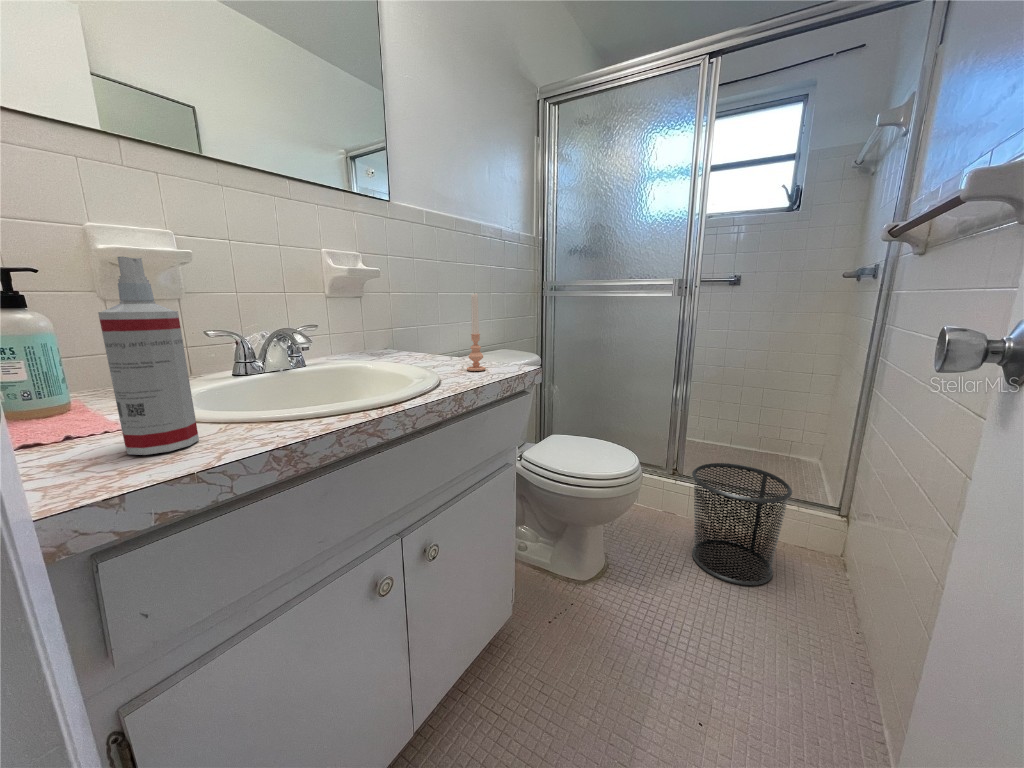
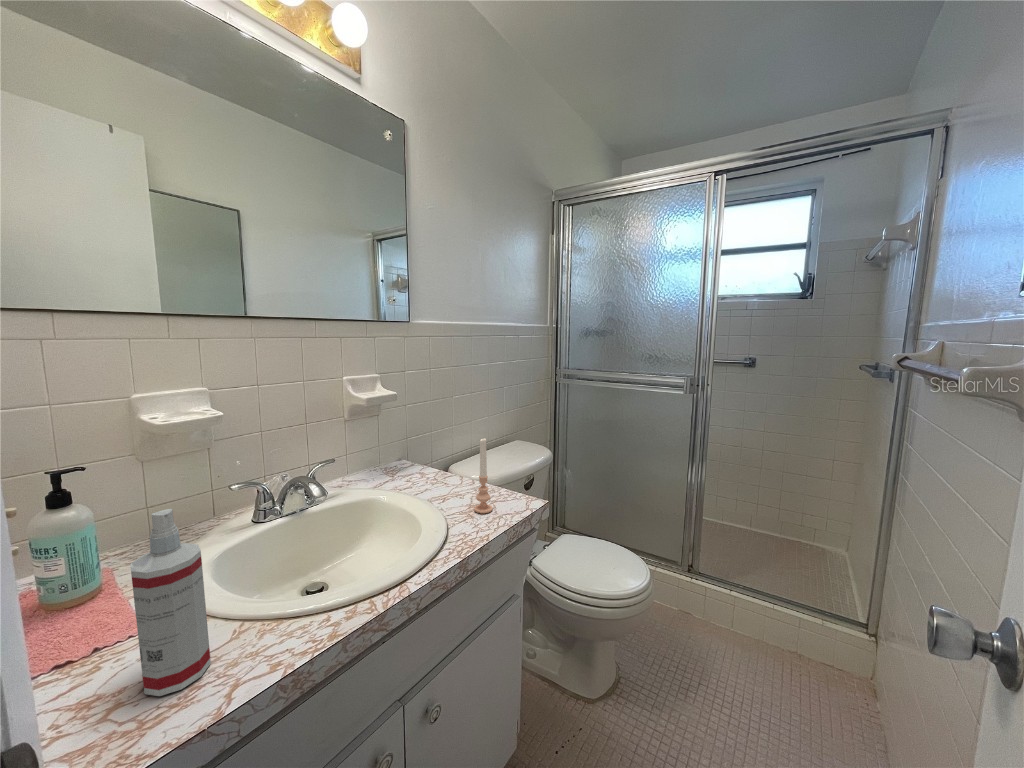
waste bin: present [692,463,792,585] -> none [707,568,813,714]

